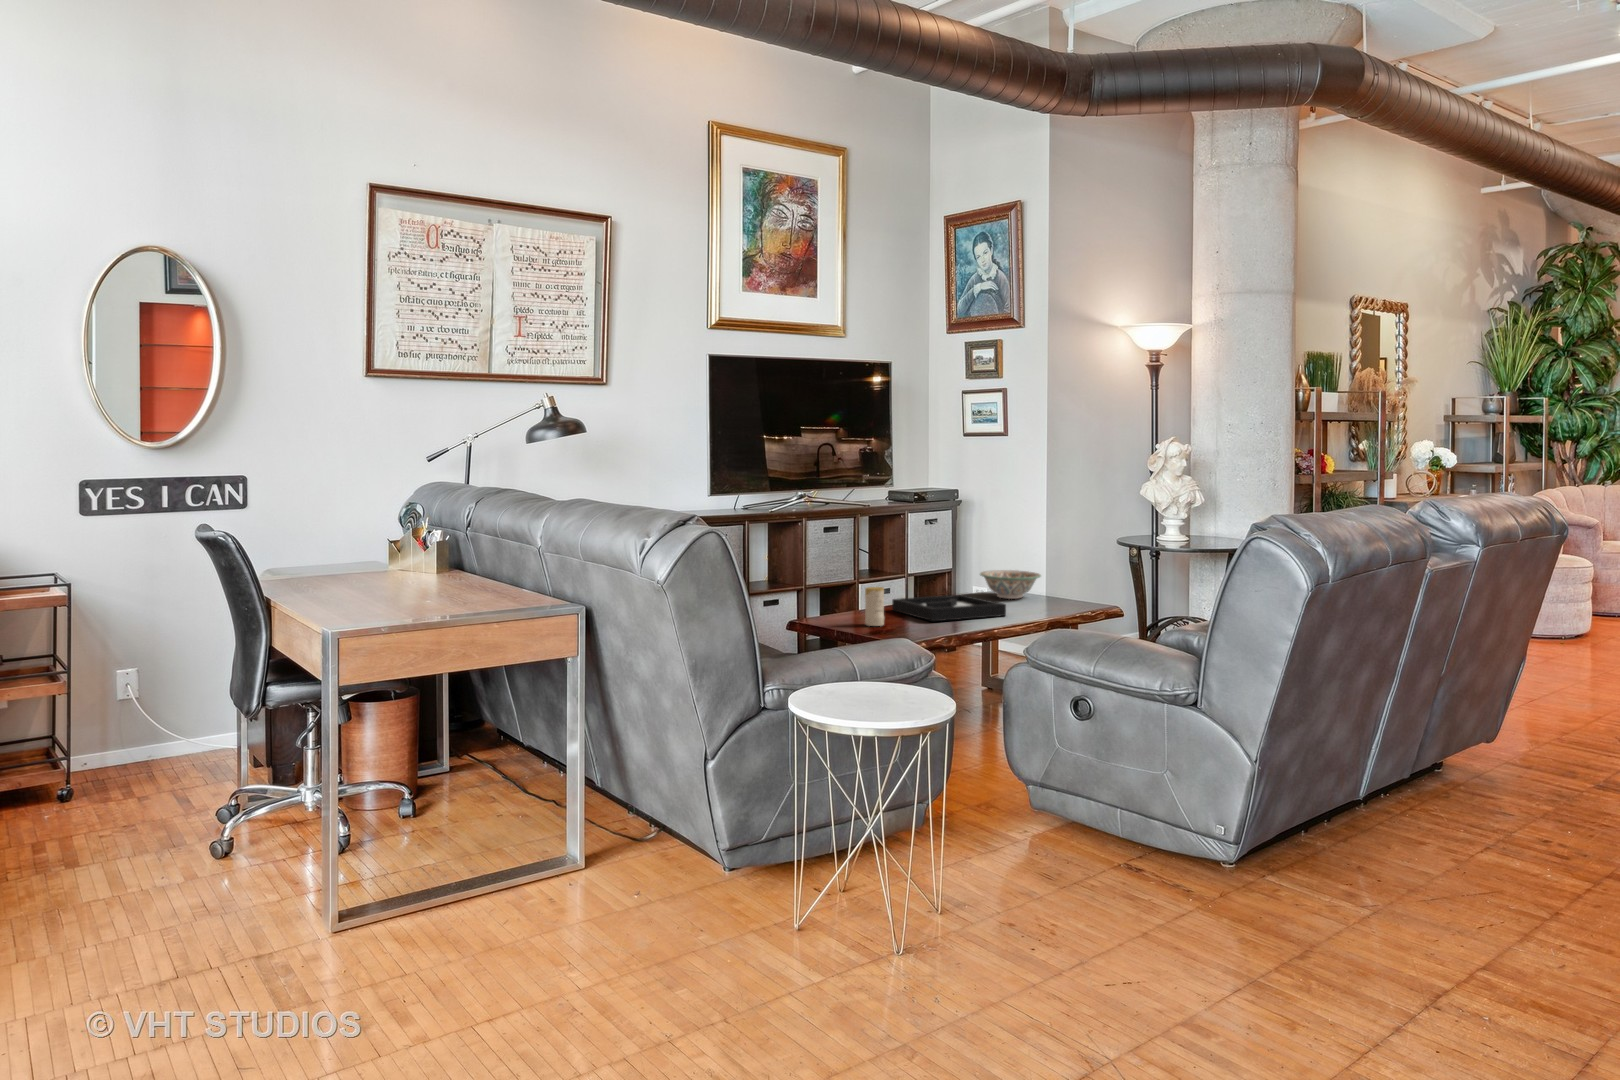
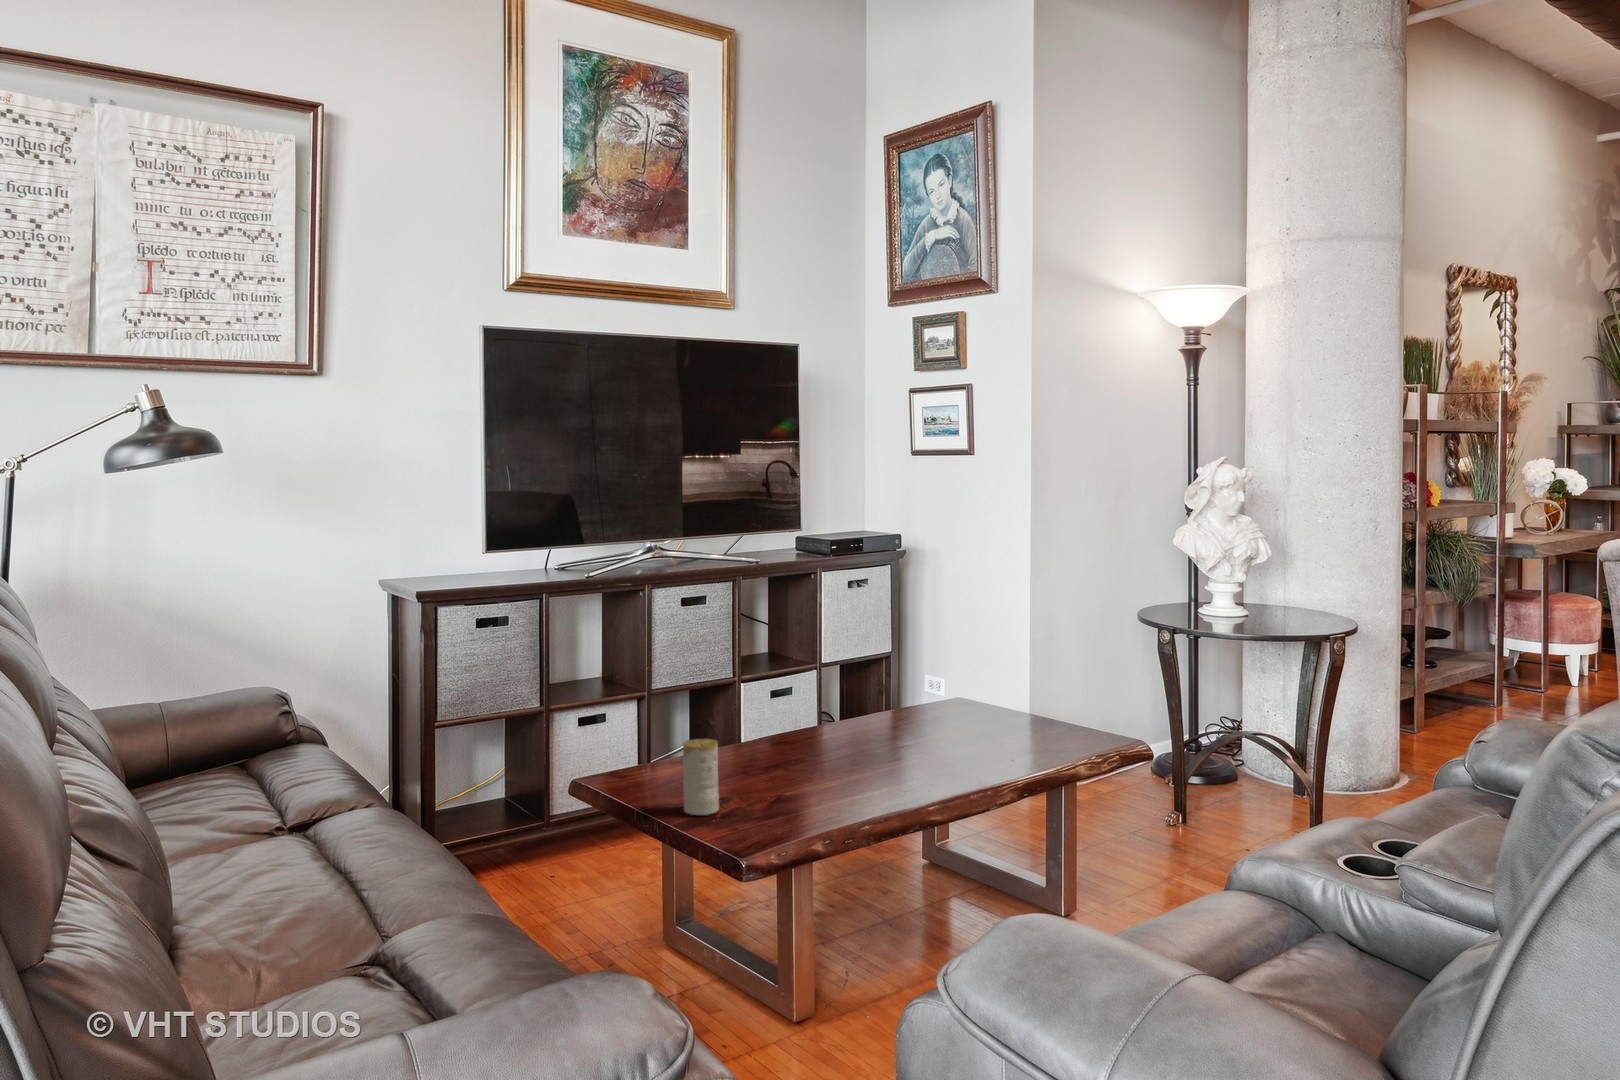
decorative bowl: present [980,570,1041,599] -> none [914,678,1016,732]
decorative tray: present [892,595,1006,621] -> none [753,731,948,802]

